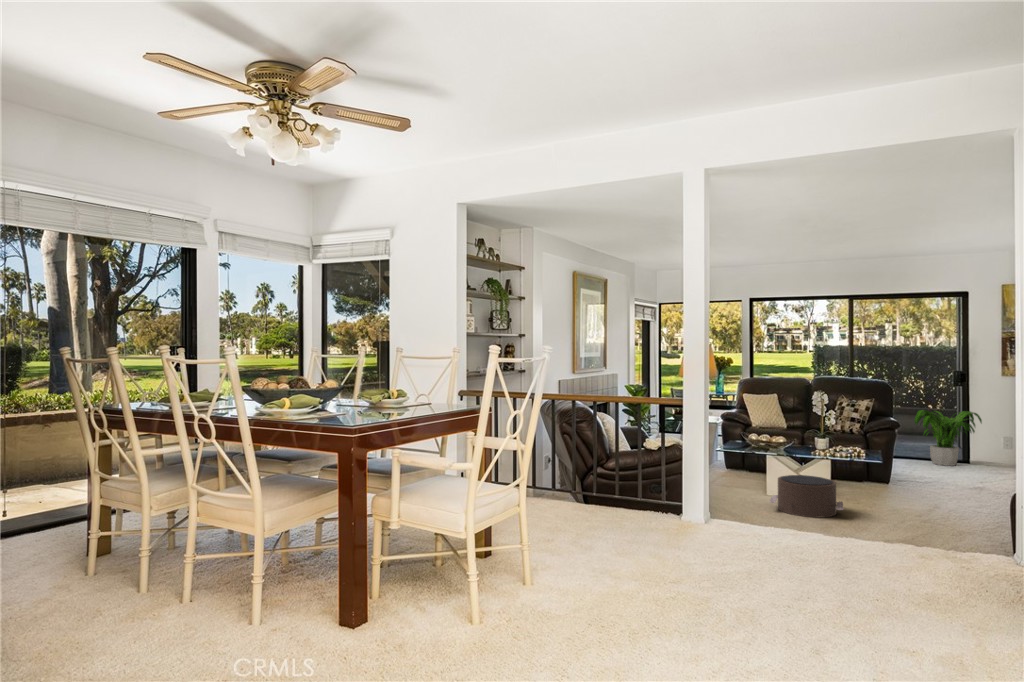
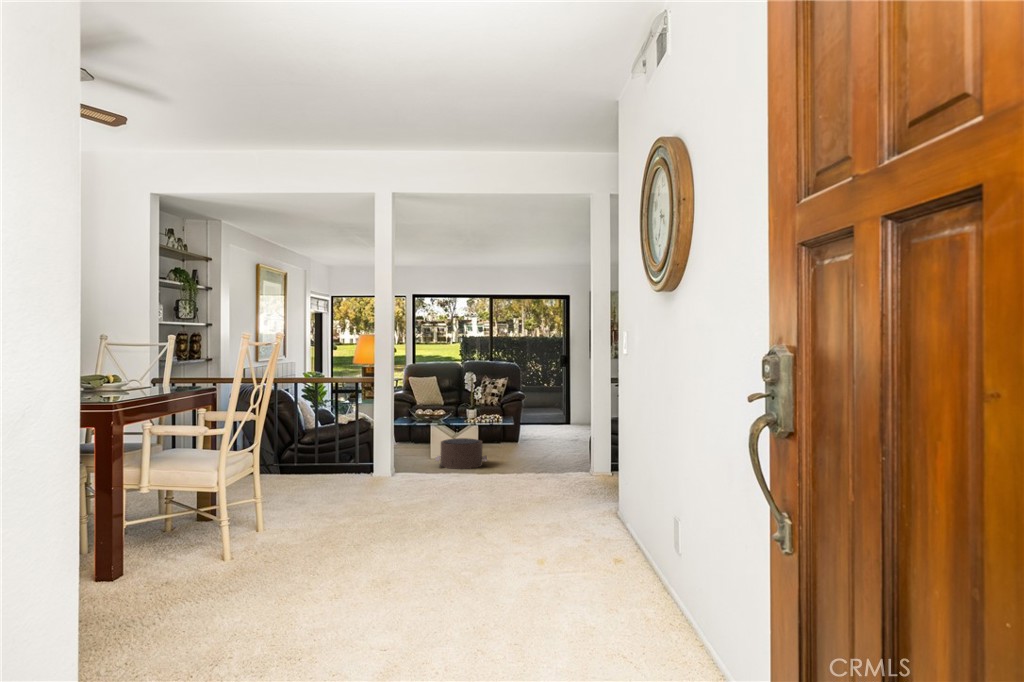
potted plant: present [914,410,982,466] -> none [534,386,577,428]

